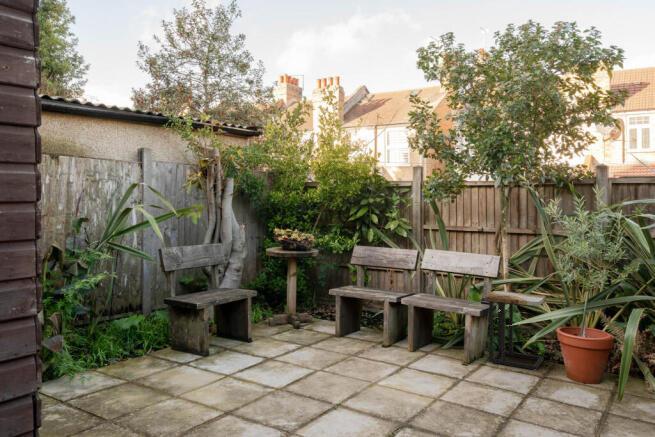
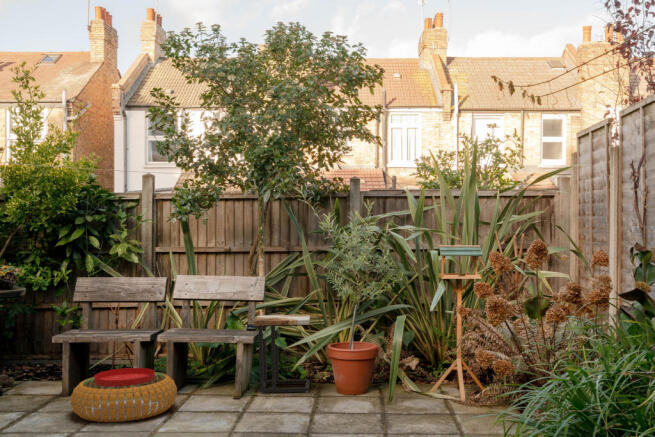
pouf: none [329,323,411,368] -> present [71,368,177,422]

